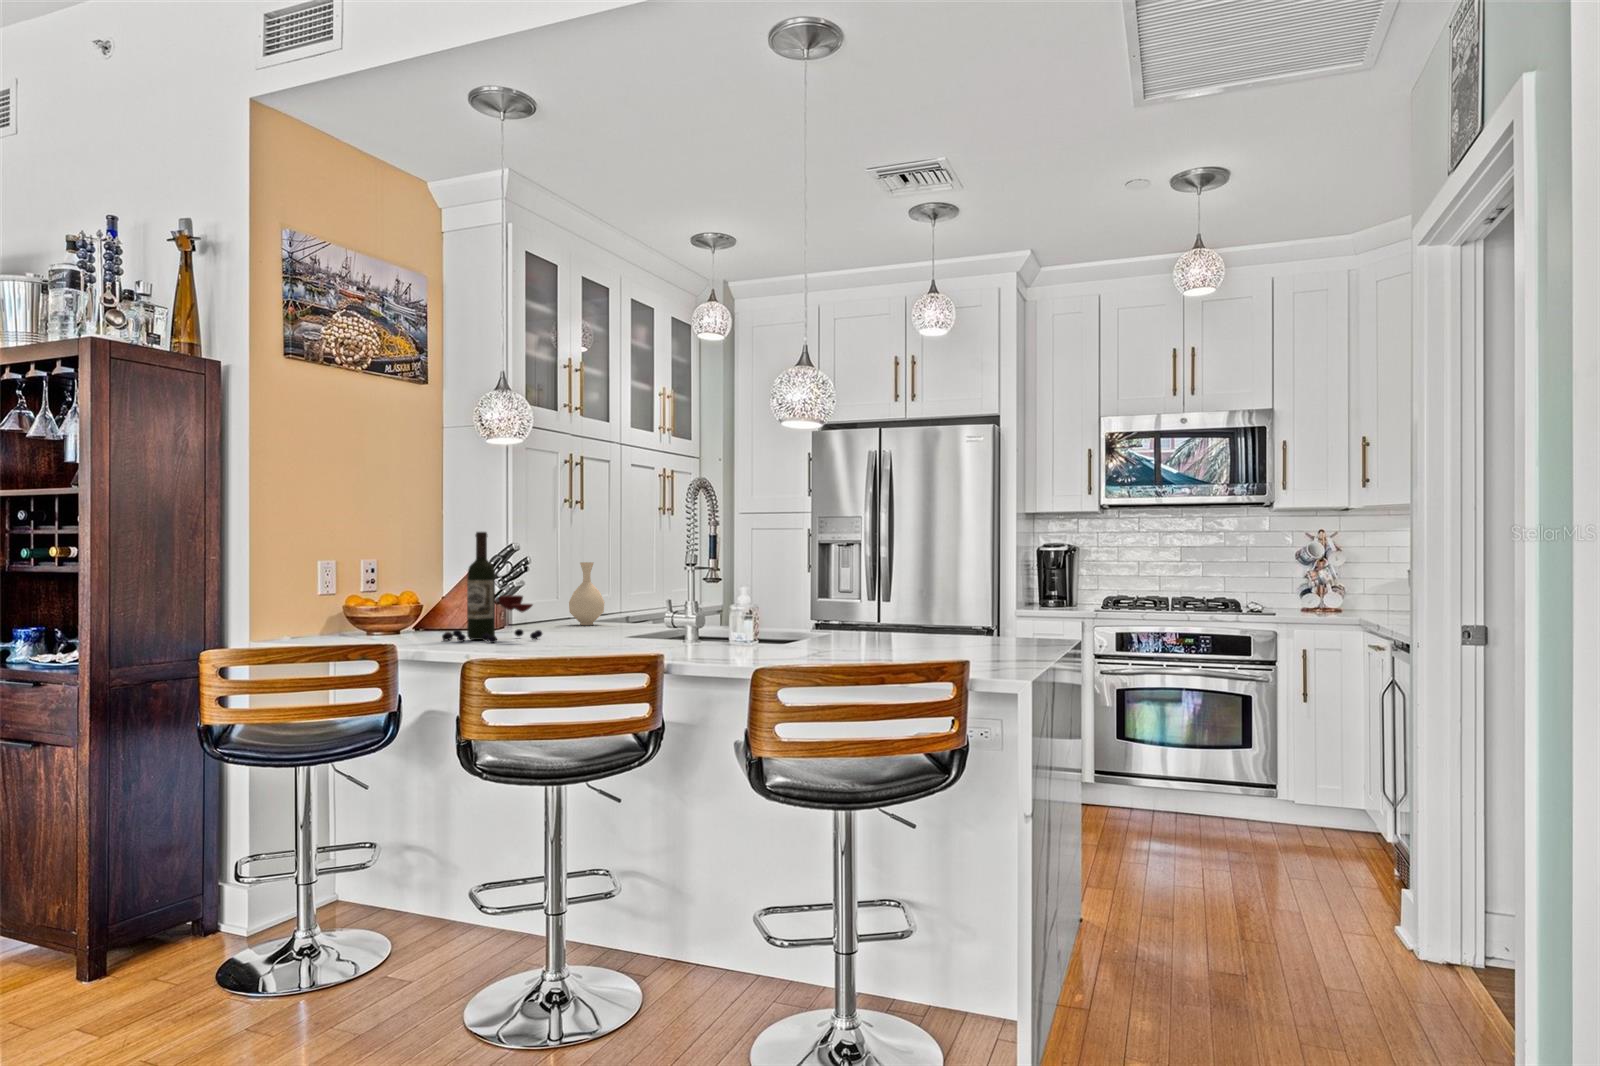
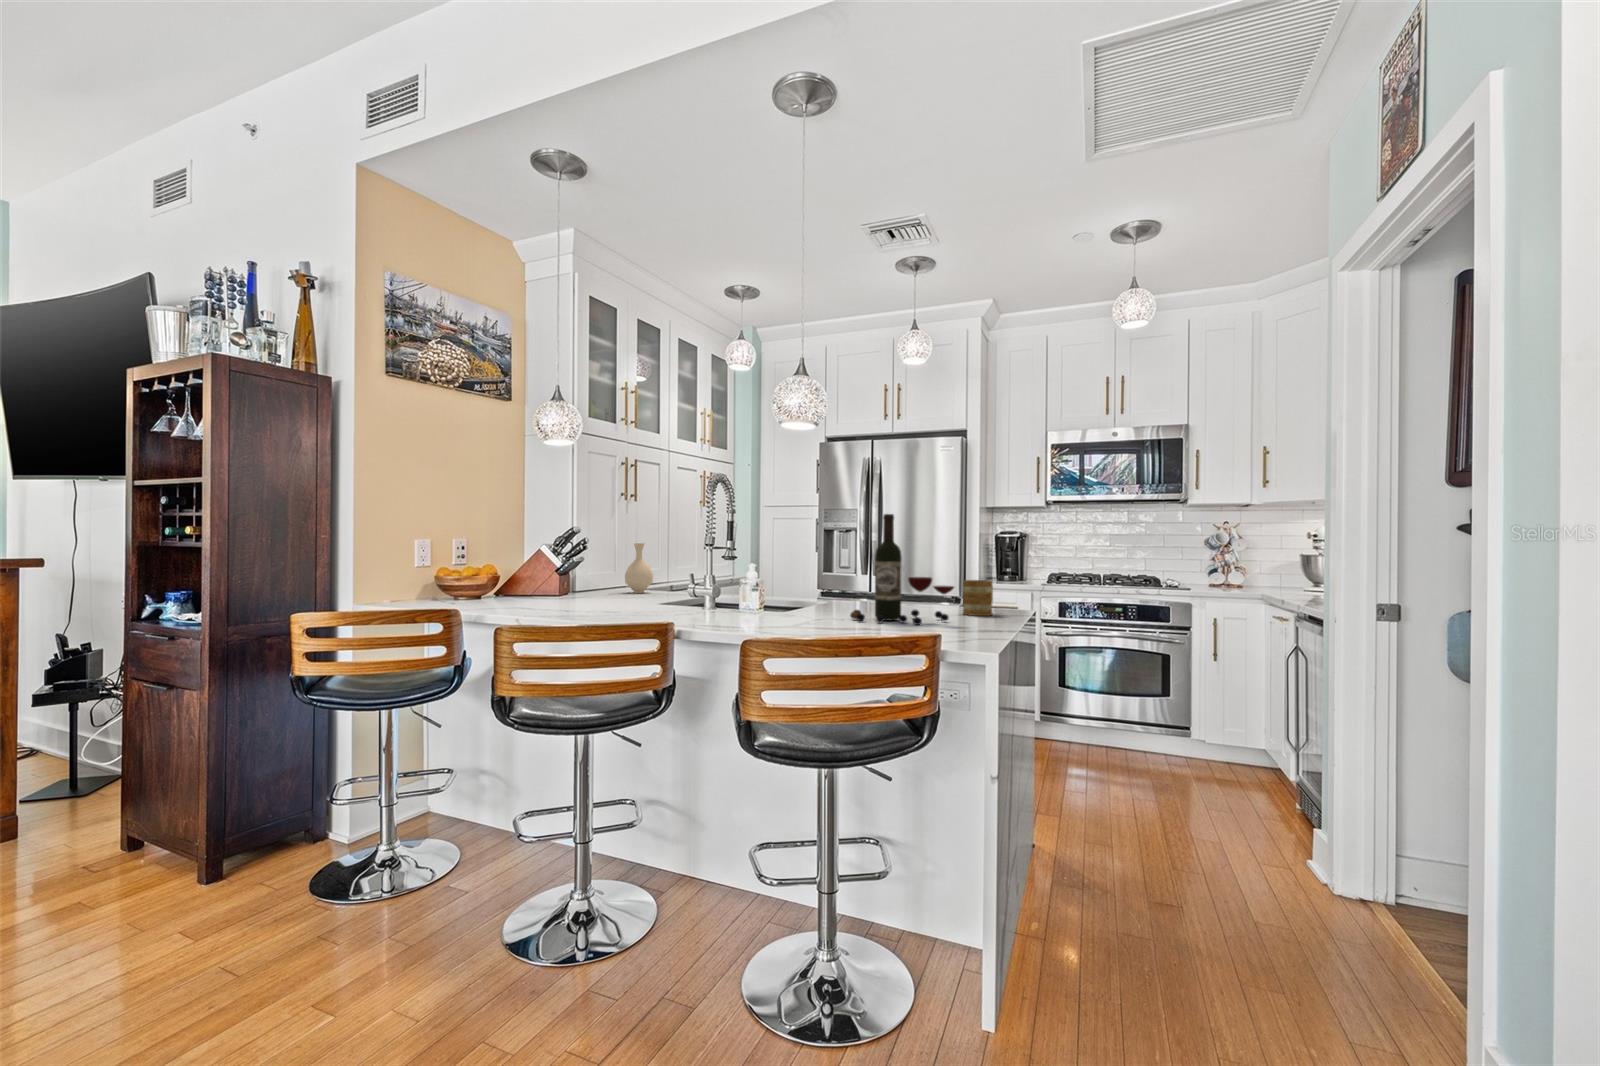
wine bottle: present [442,532,542,643] -> present [850,514,954,625]
mug: none [993,604,1029,646] -> present [963,580,993,616]

